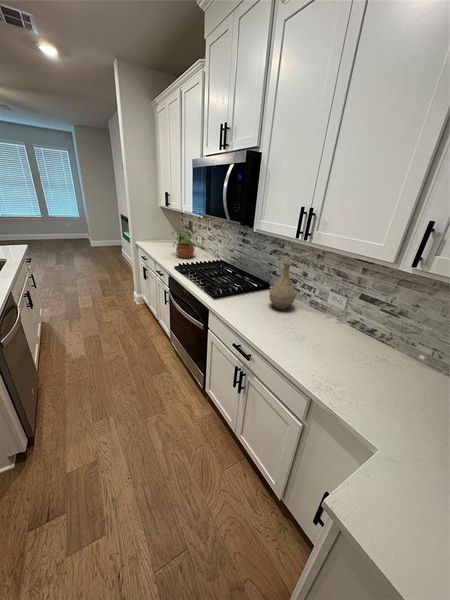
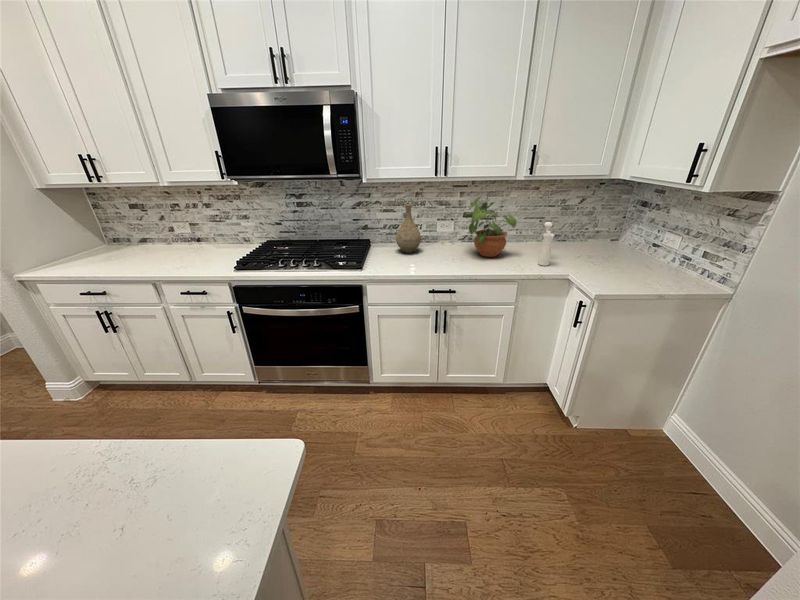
potted plant: present [172,223,196,258] -> present [465,197,516,257]
pepper mill: none [371,355,437,418] -> present [538,222,555,266]

